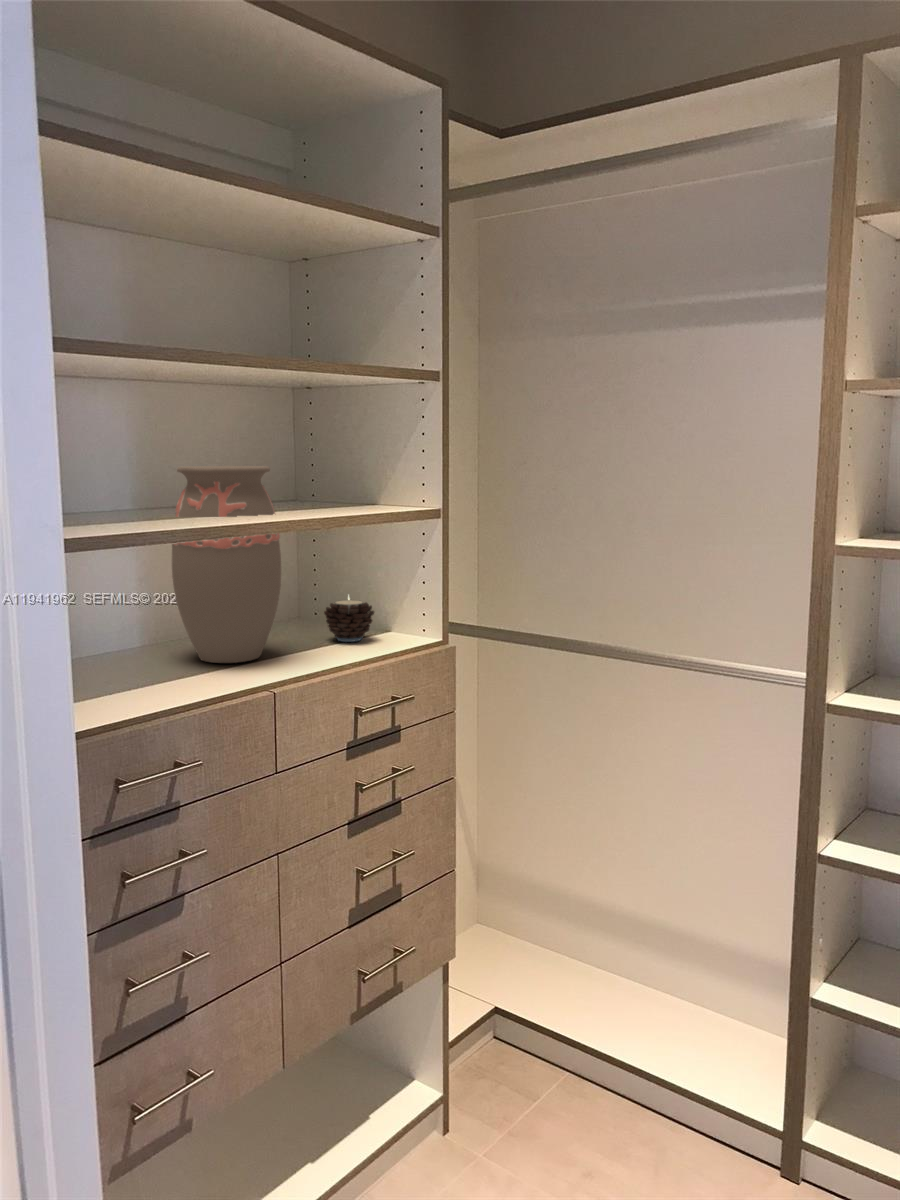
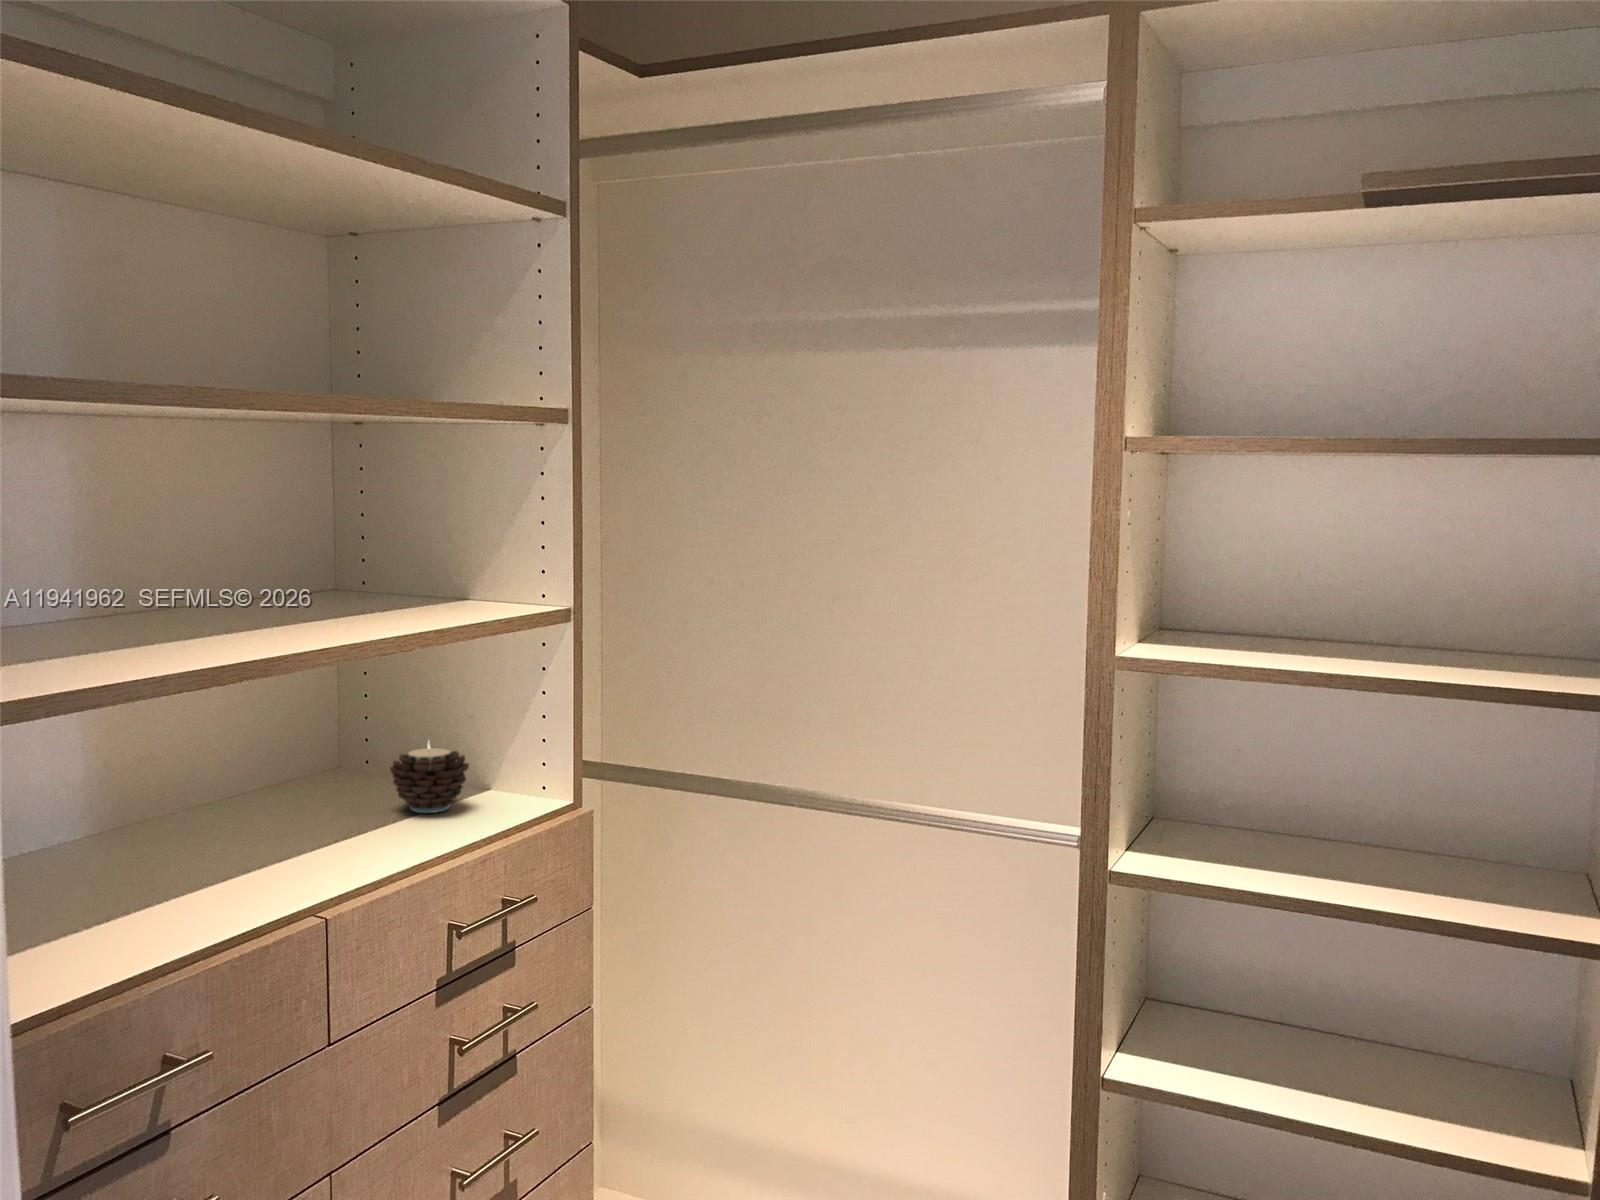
decorative vase: present [172,466,281,663] -> none [146,552,328,867]

